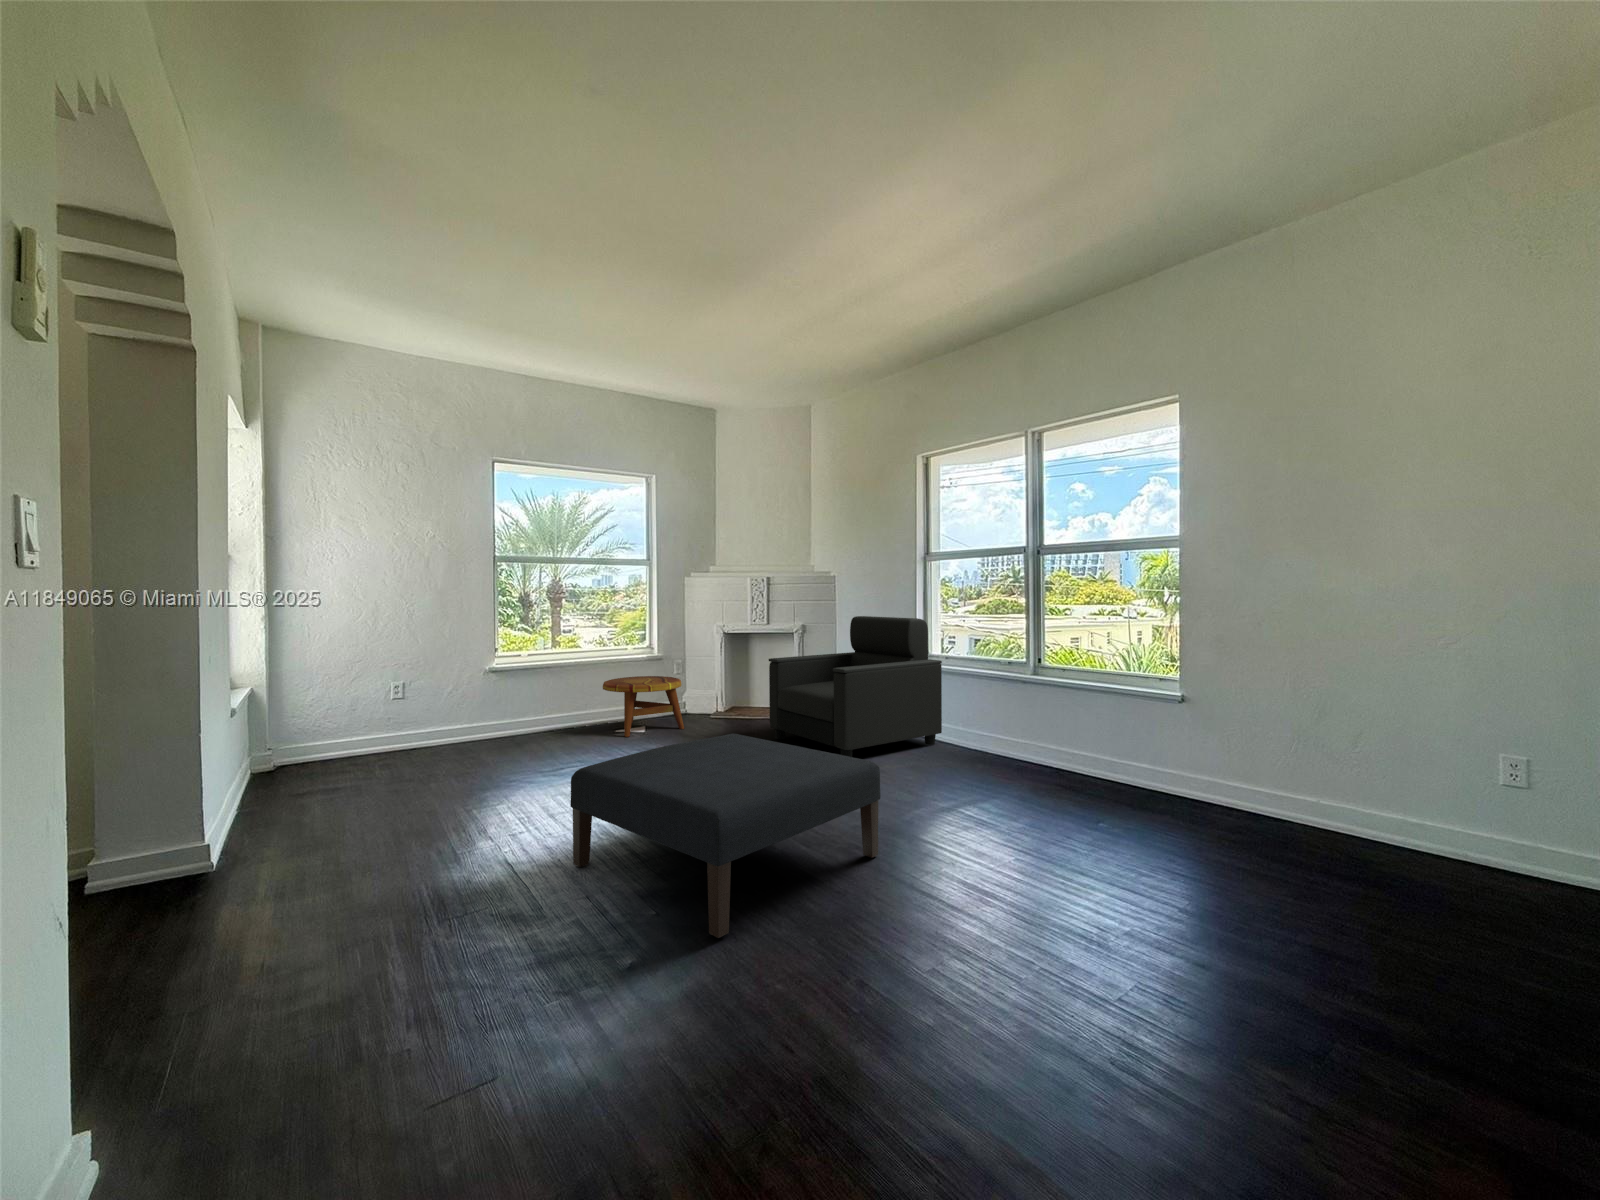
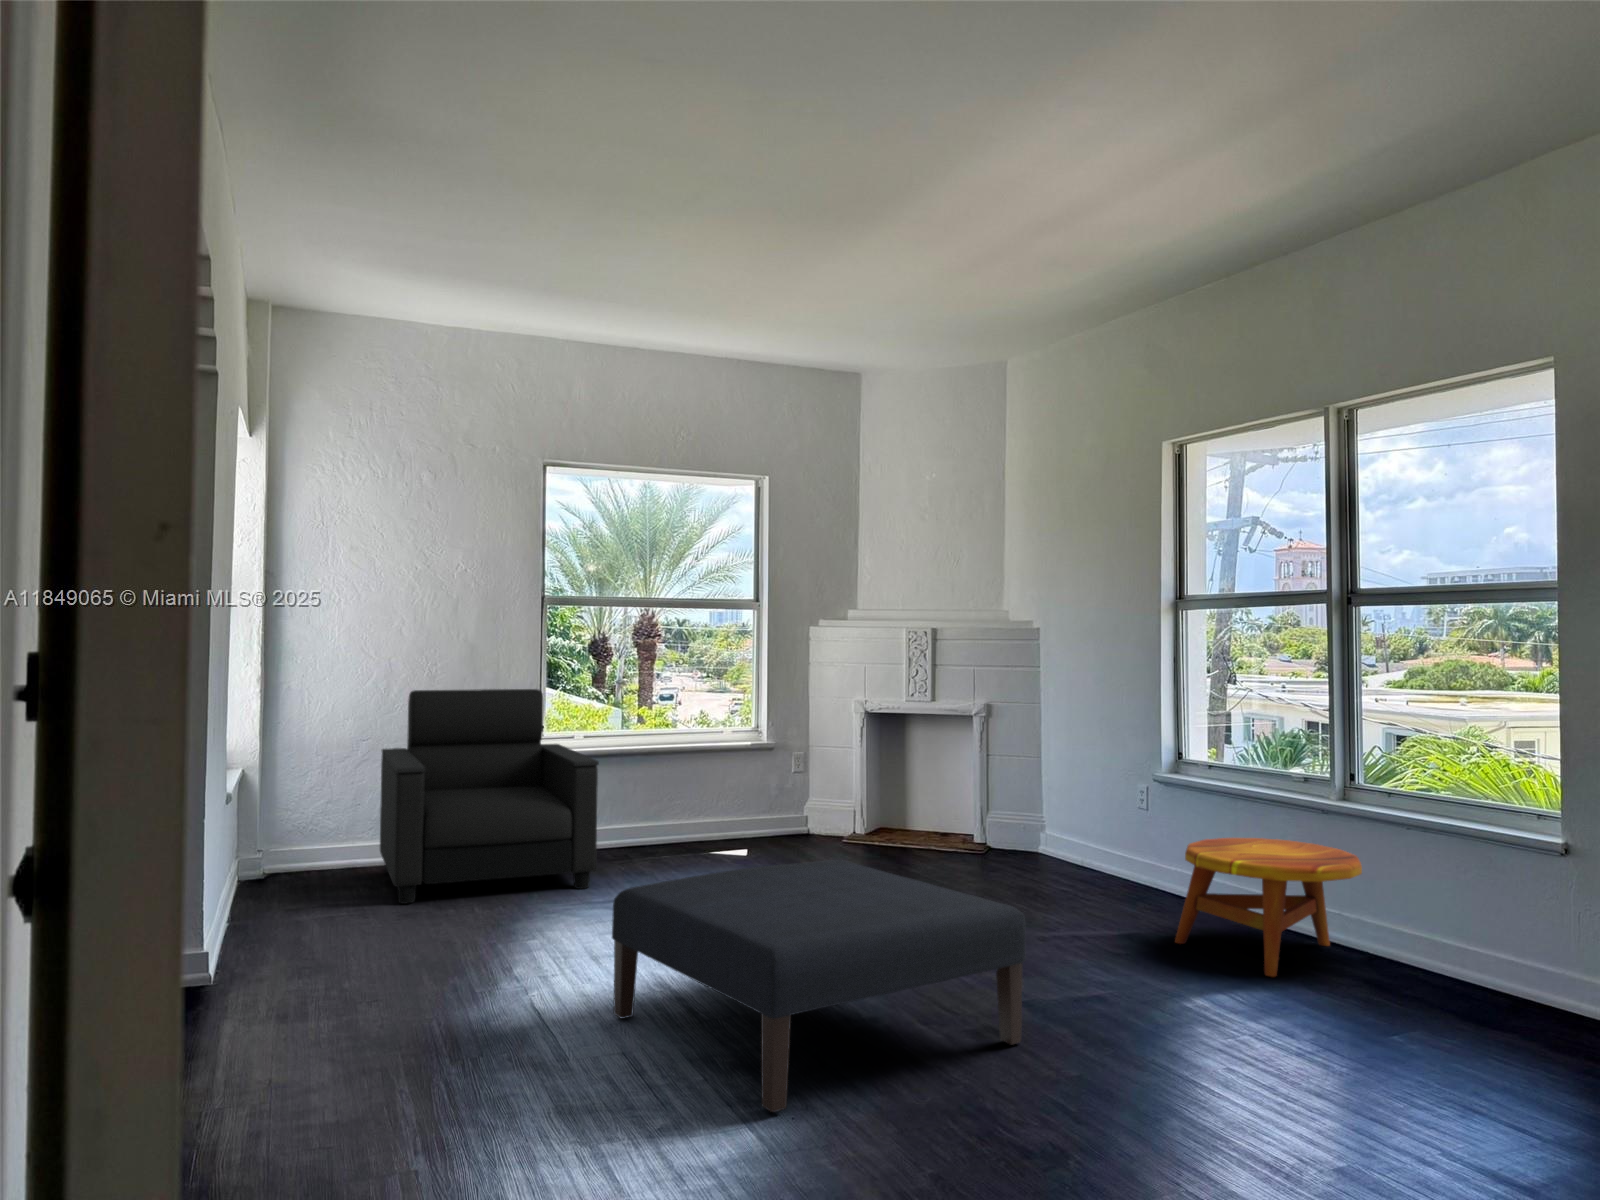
armchair: present [769,616,942,757] -> present [380,689,599,904]
side table: present [603,676,684,737] -> present [1175,838,1362,977]

